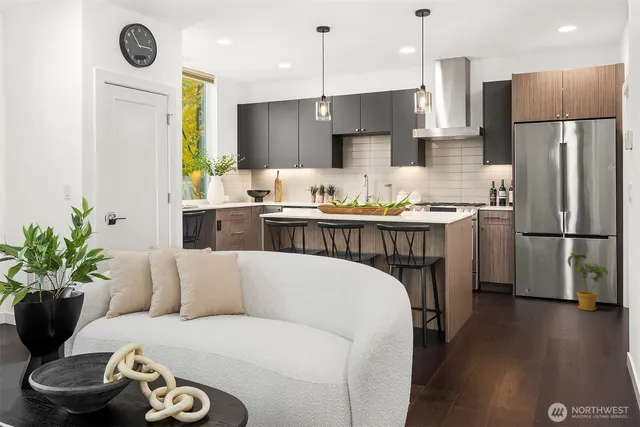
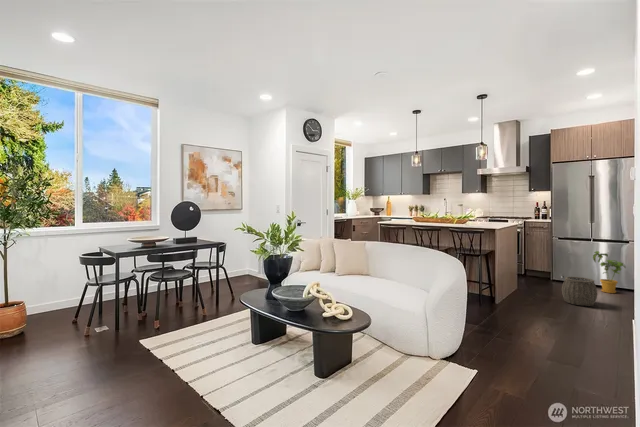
woven basket: none [534,292,581,335] -> present [562,277,597,306]

